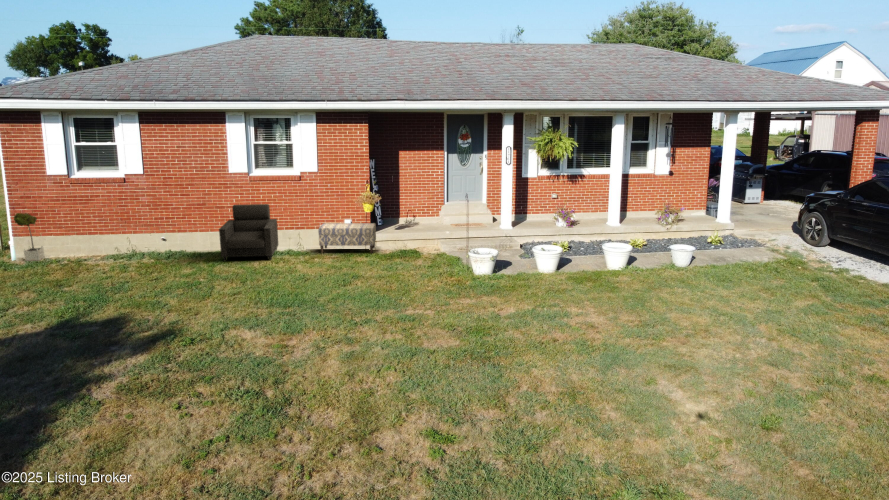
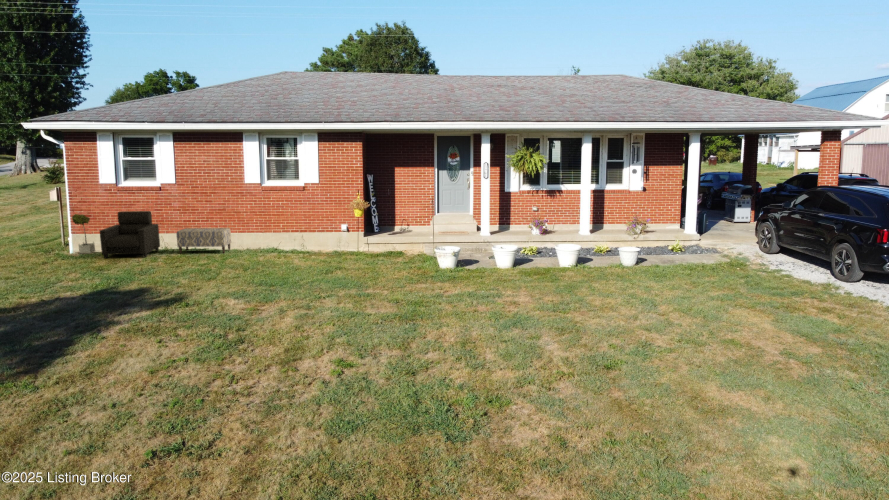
armchair: present [219,204,278,261] -> present [100,211,160,258]
bench: present [318,223,376,253] -> present [177,228,231,253]

